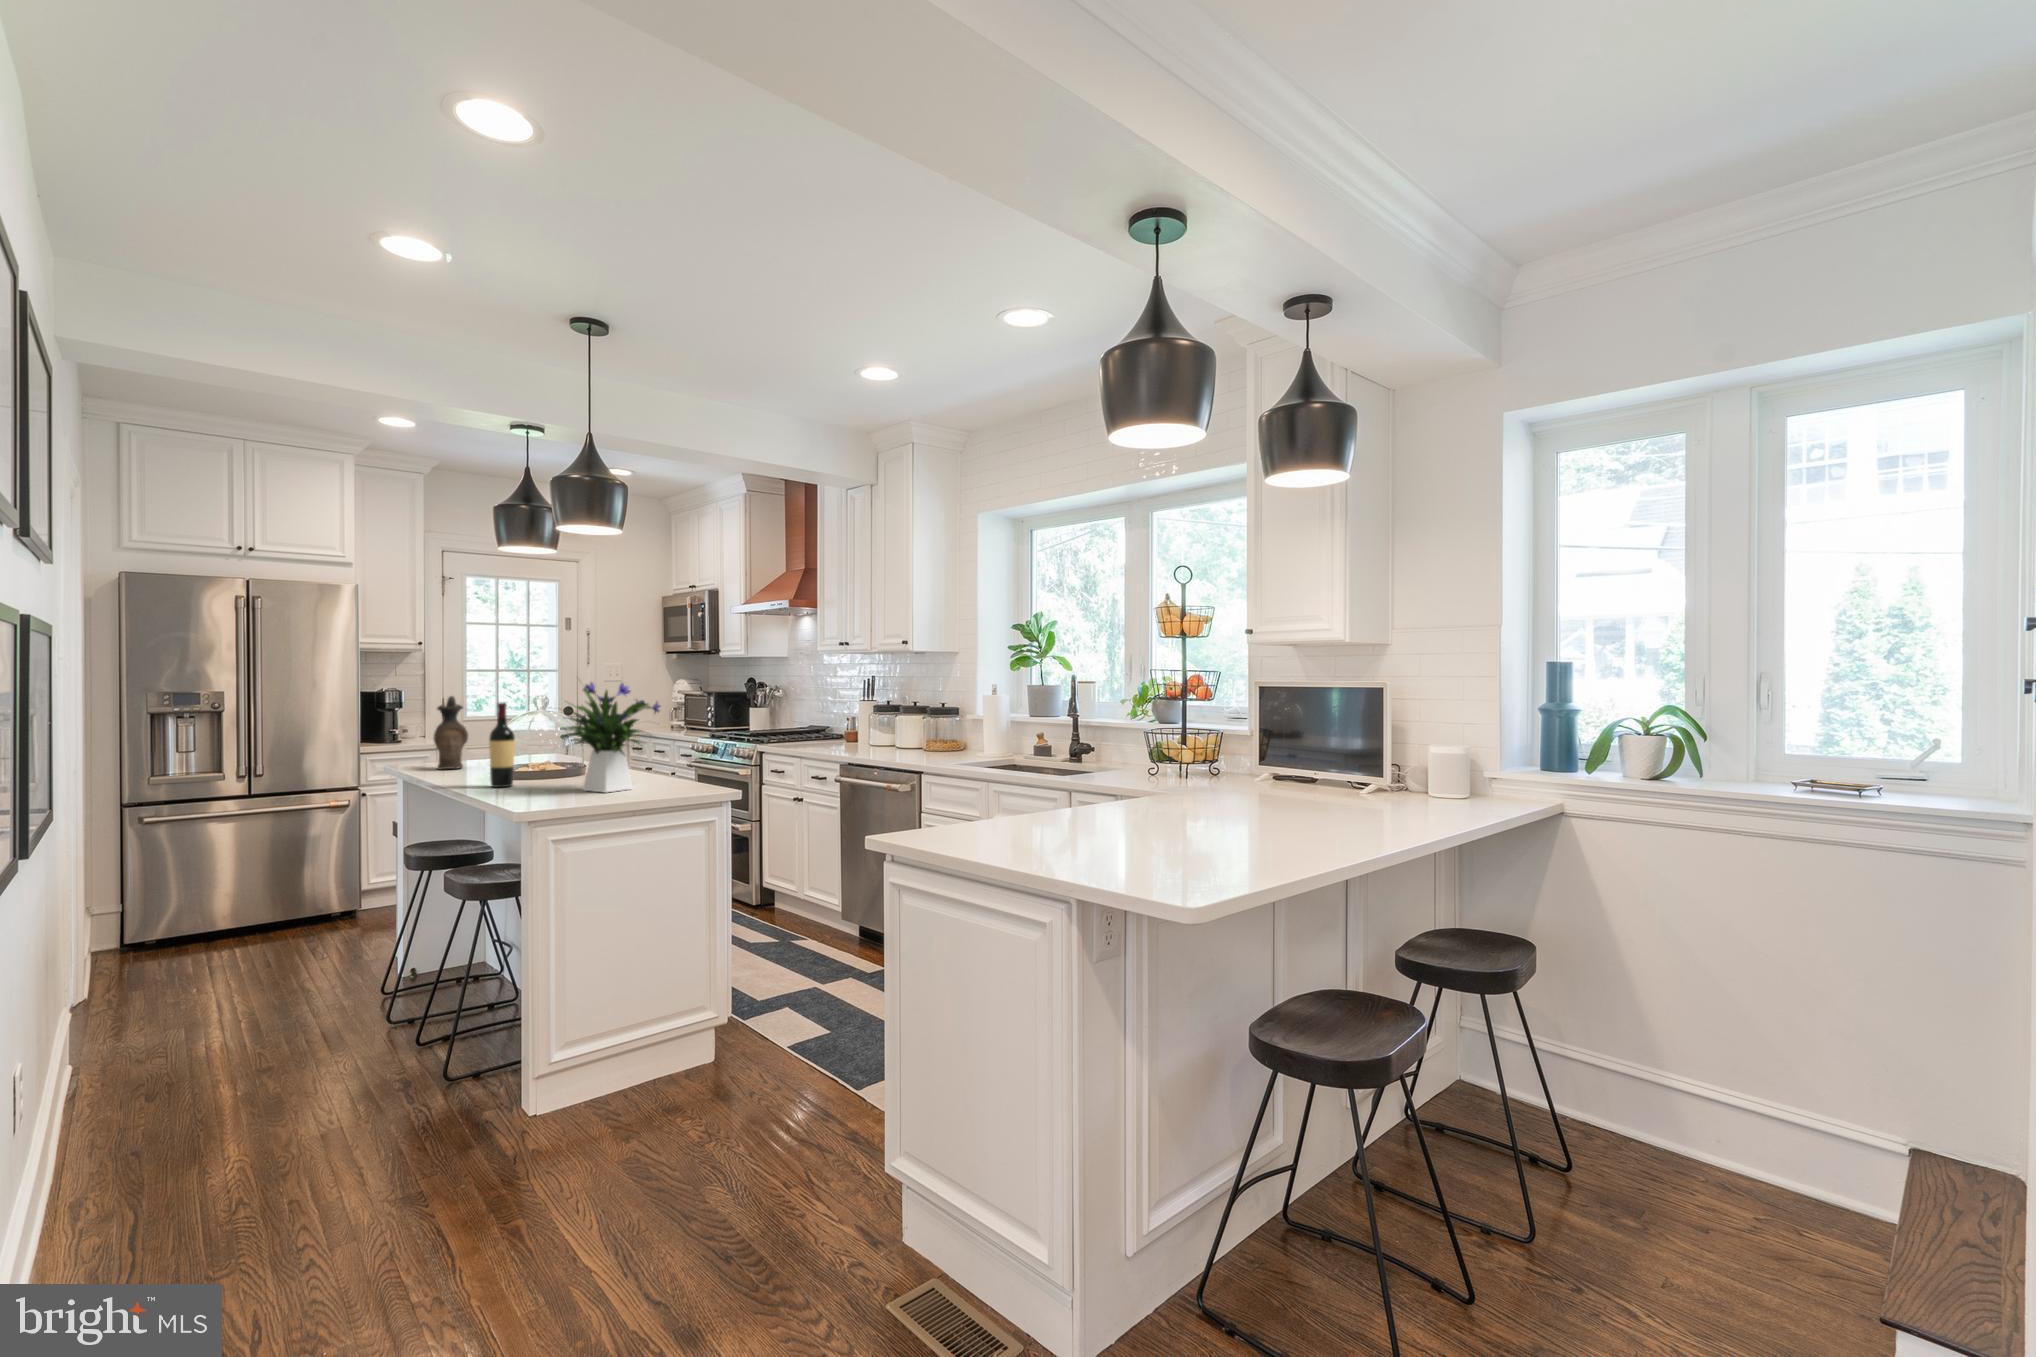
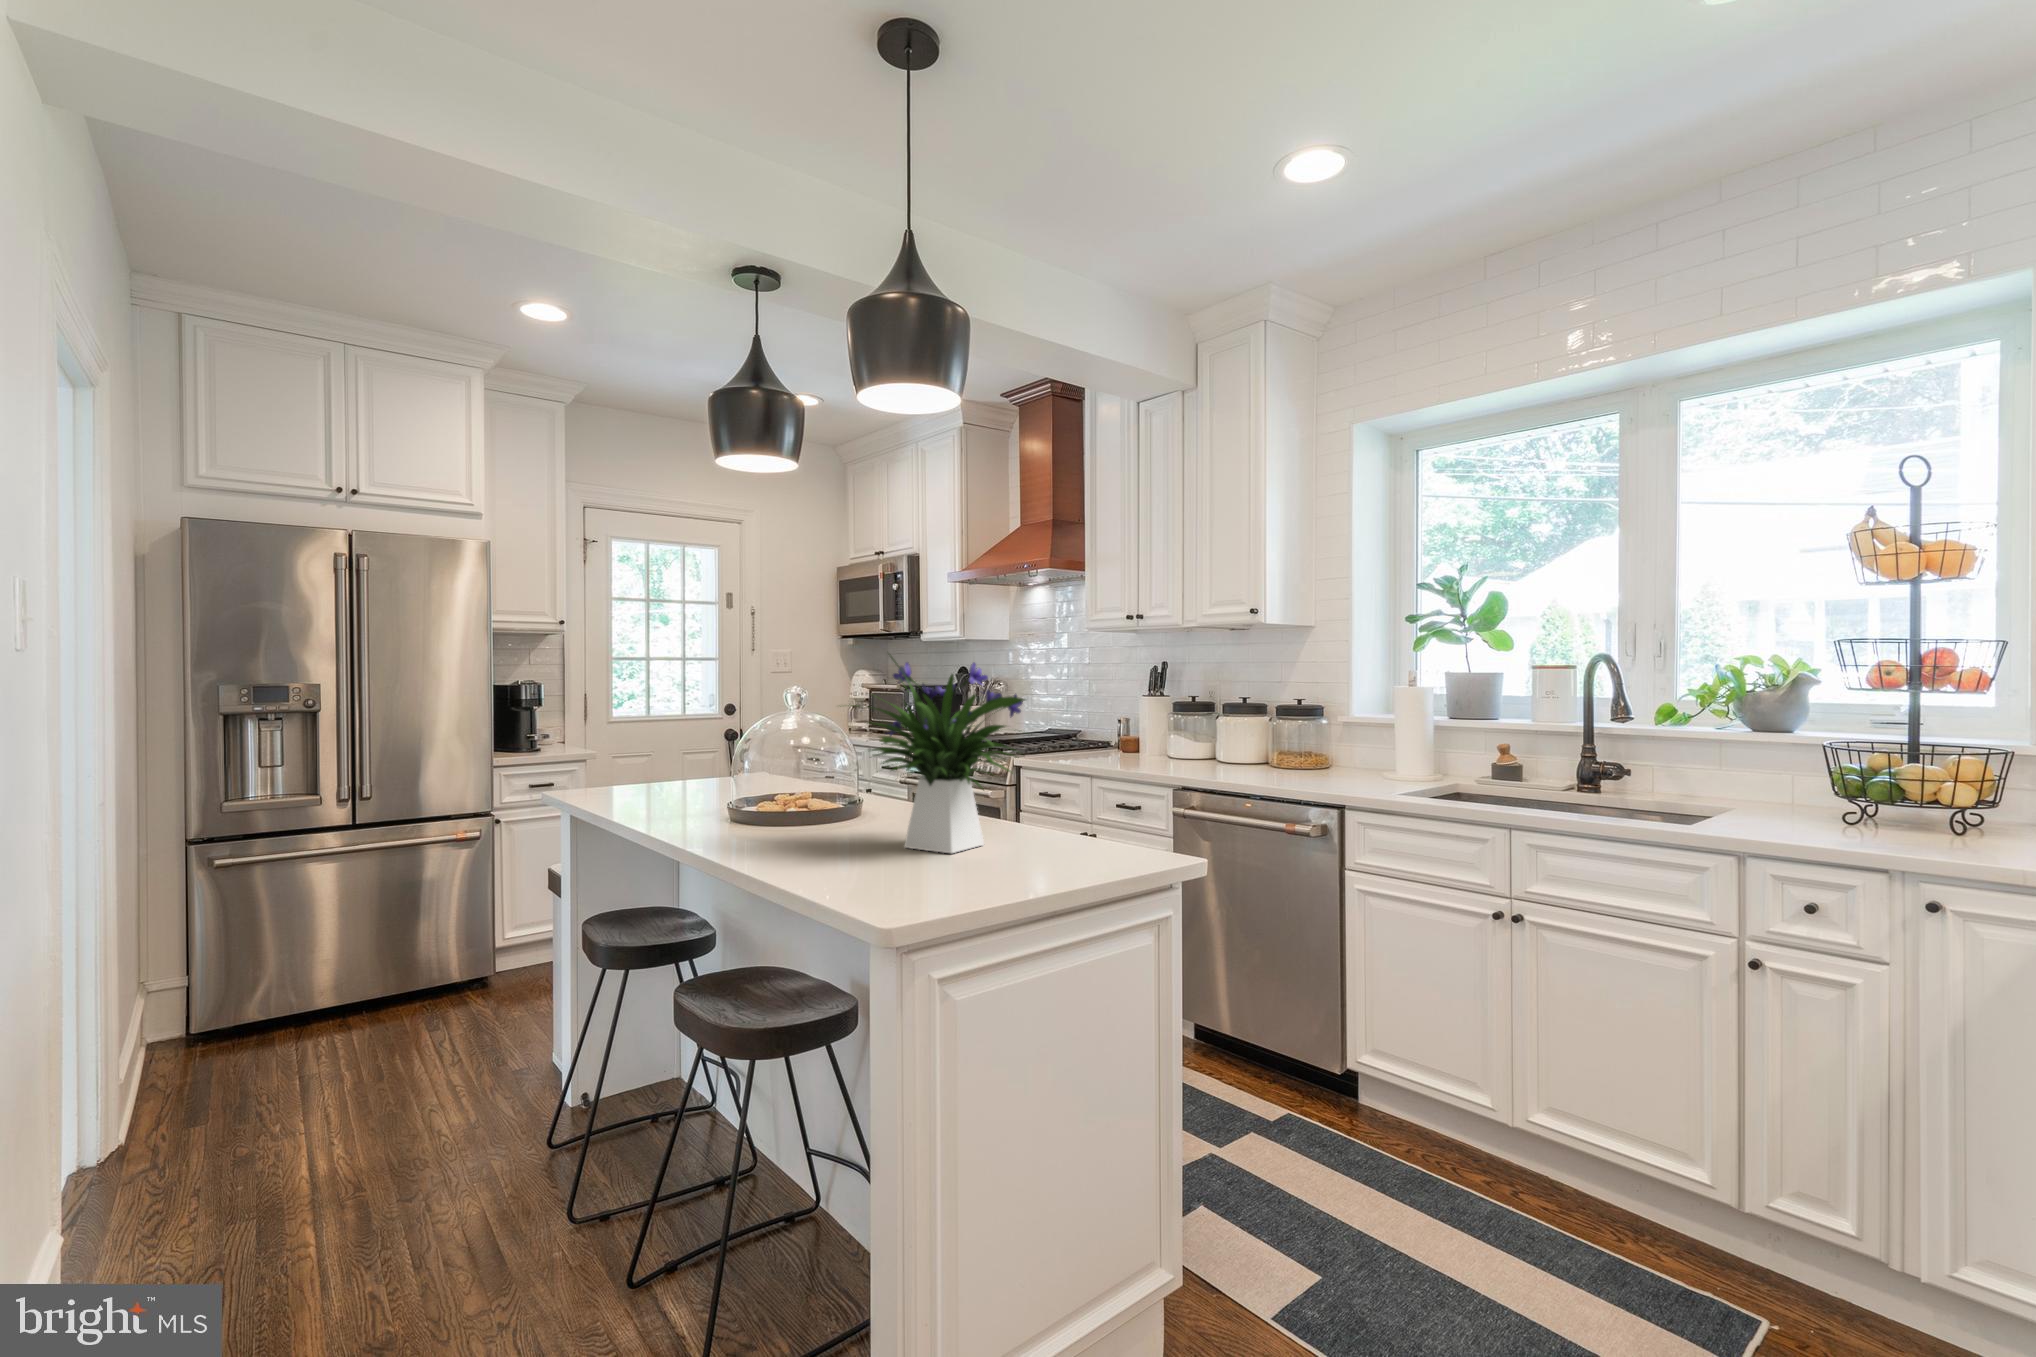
ceramic pitcher: present [433,696,468,769] -> none [624,688,673,800]
wine bottle: present [489,703,515,787] -> none [742,697,781,839]

